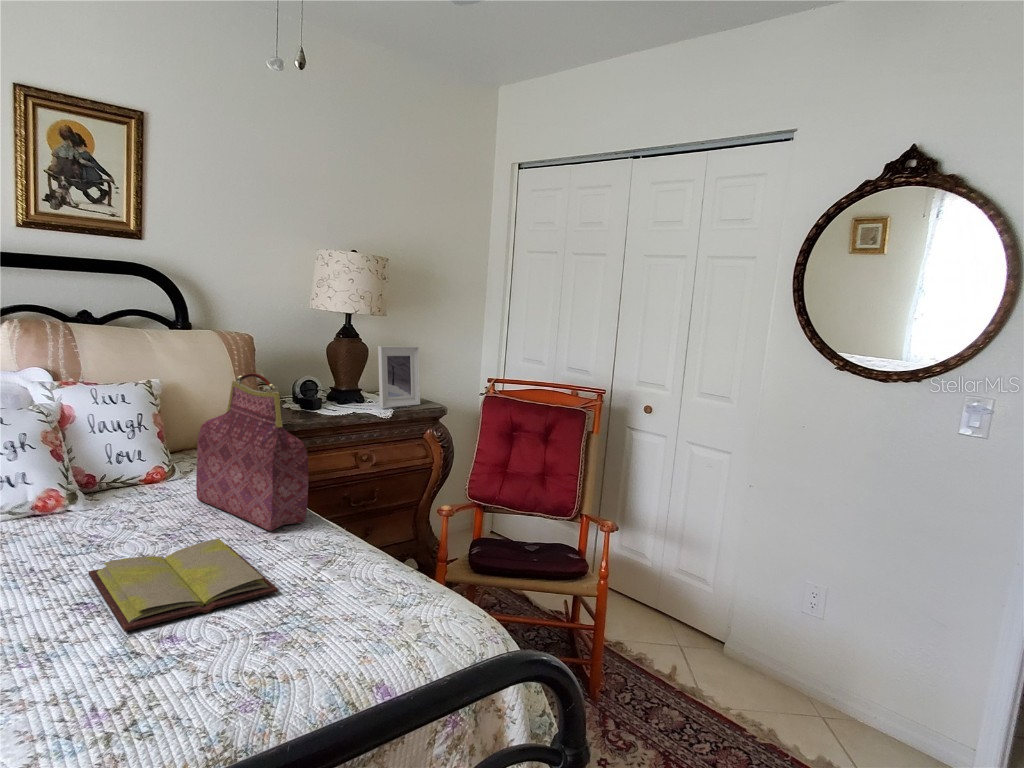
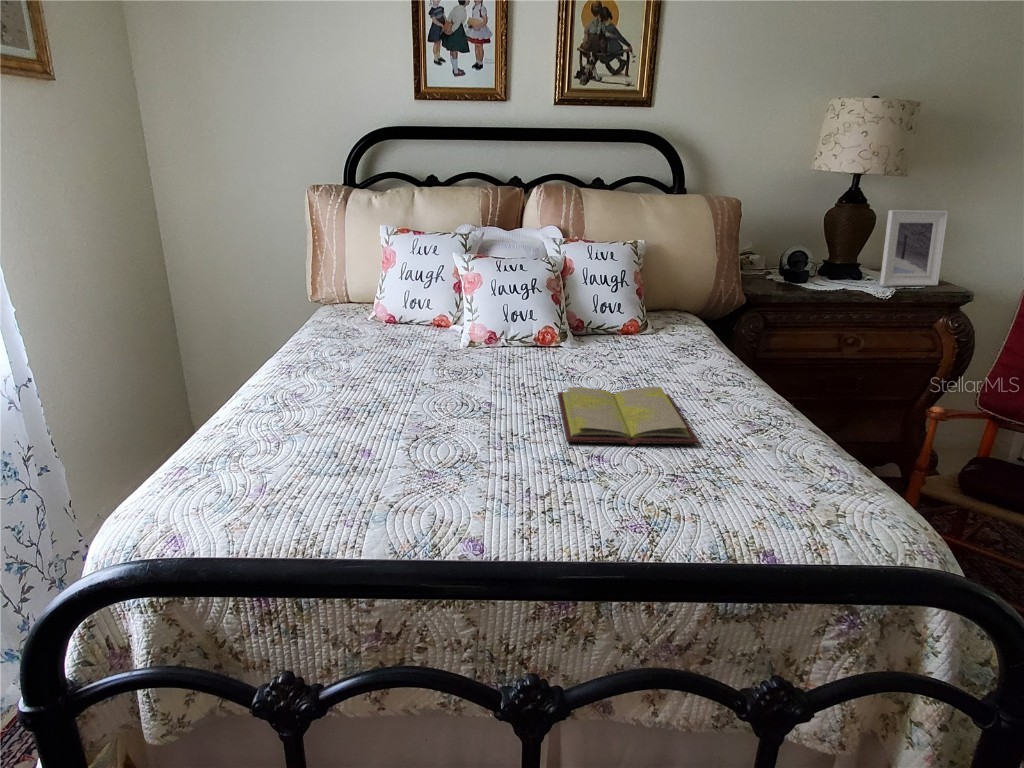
handbag: present [196,373,308,531] -> none [659,231,761,391]

